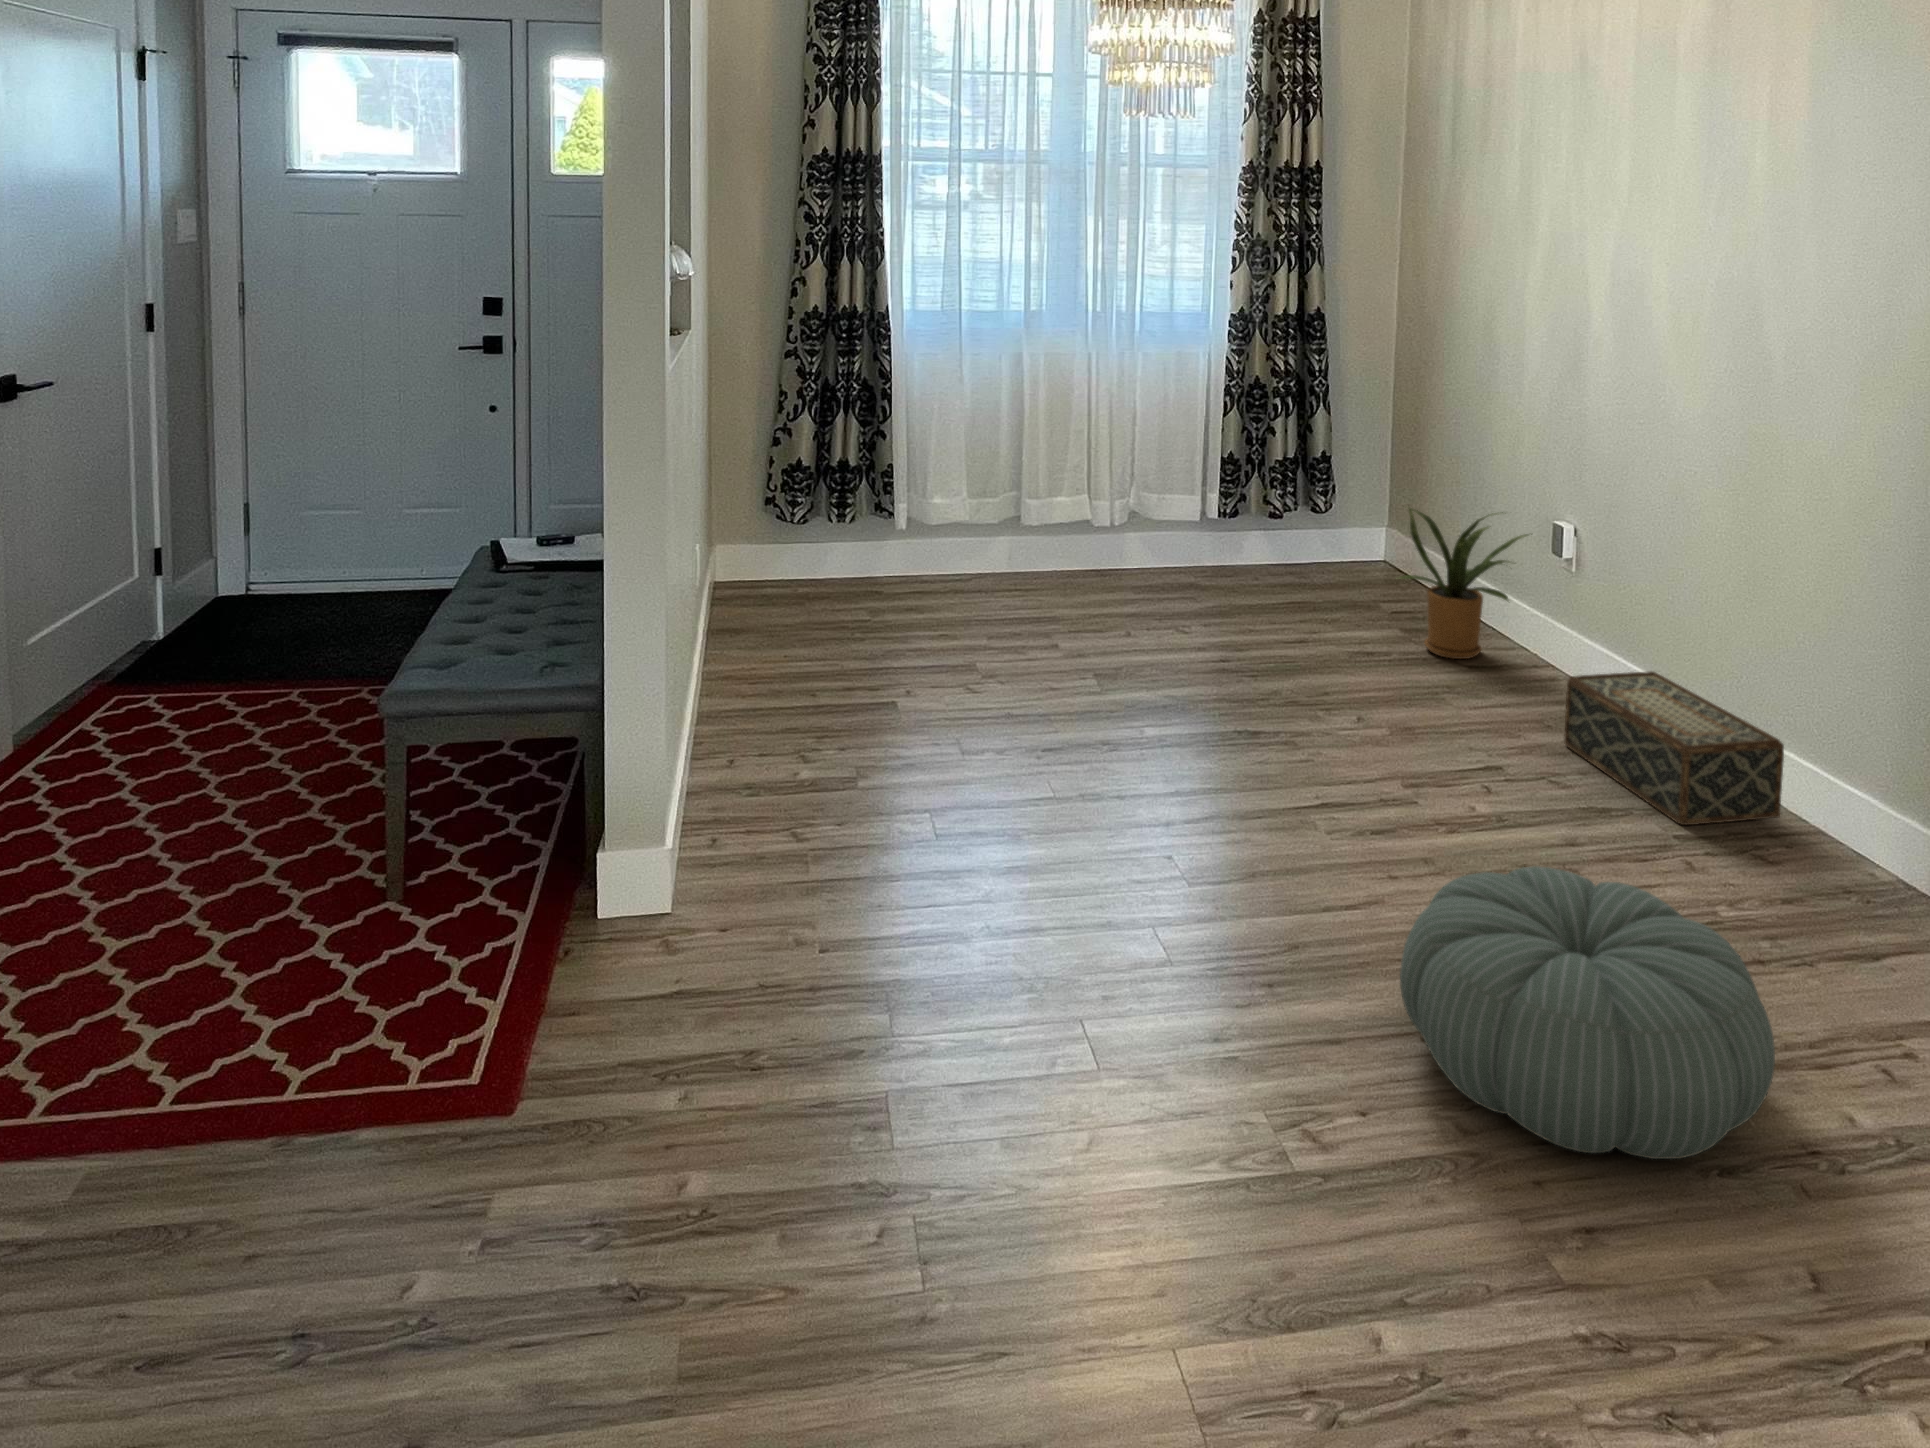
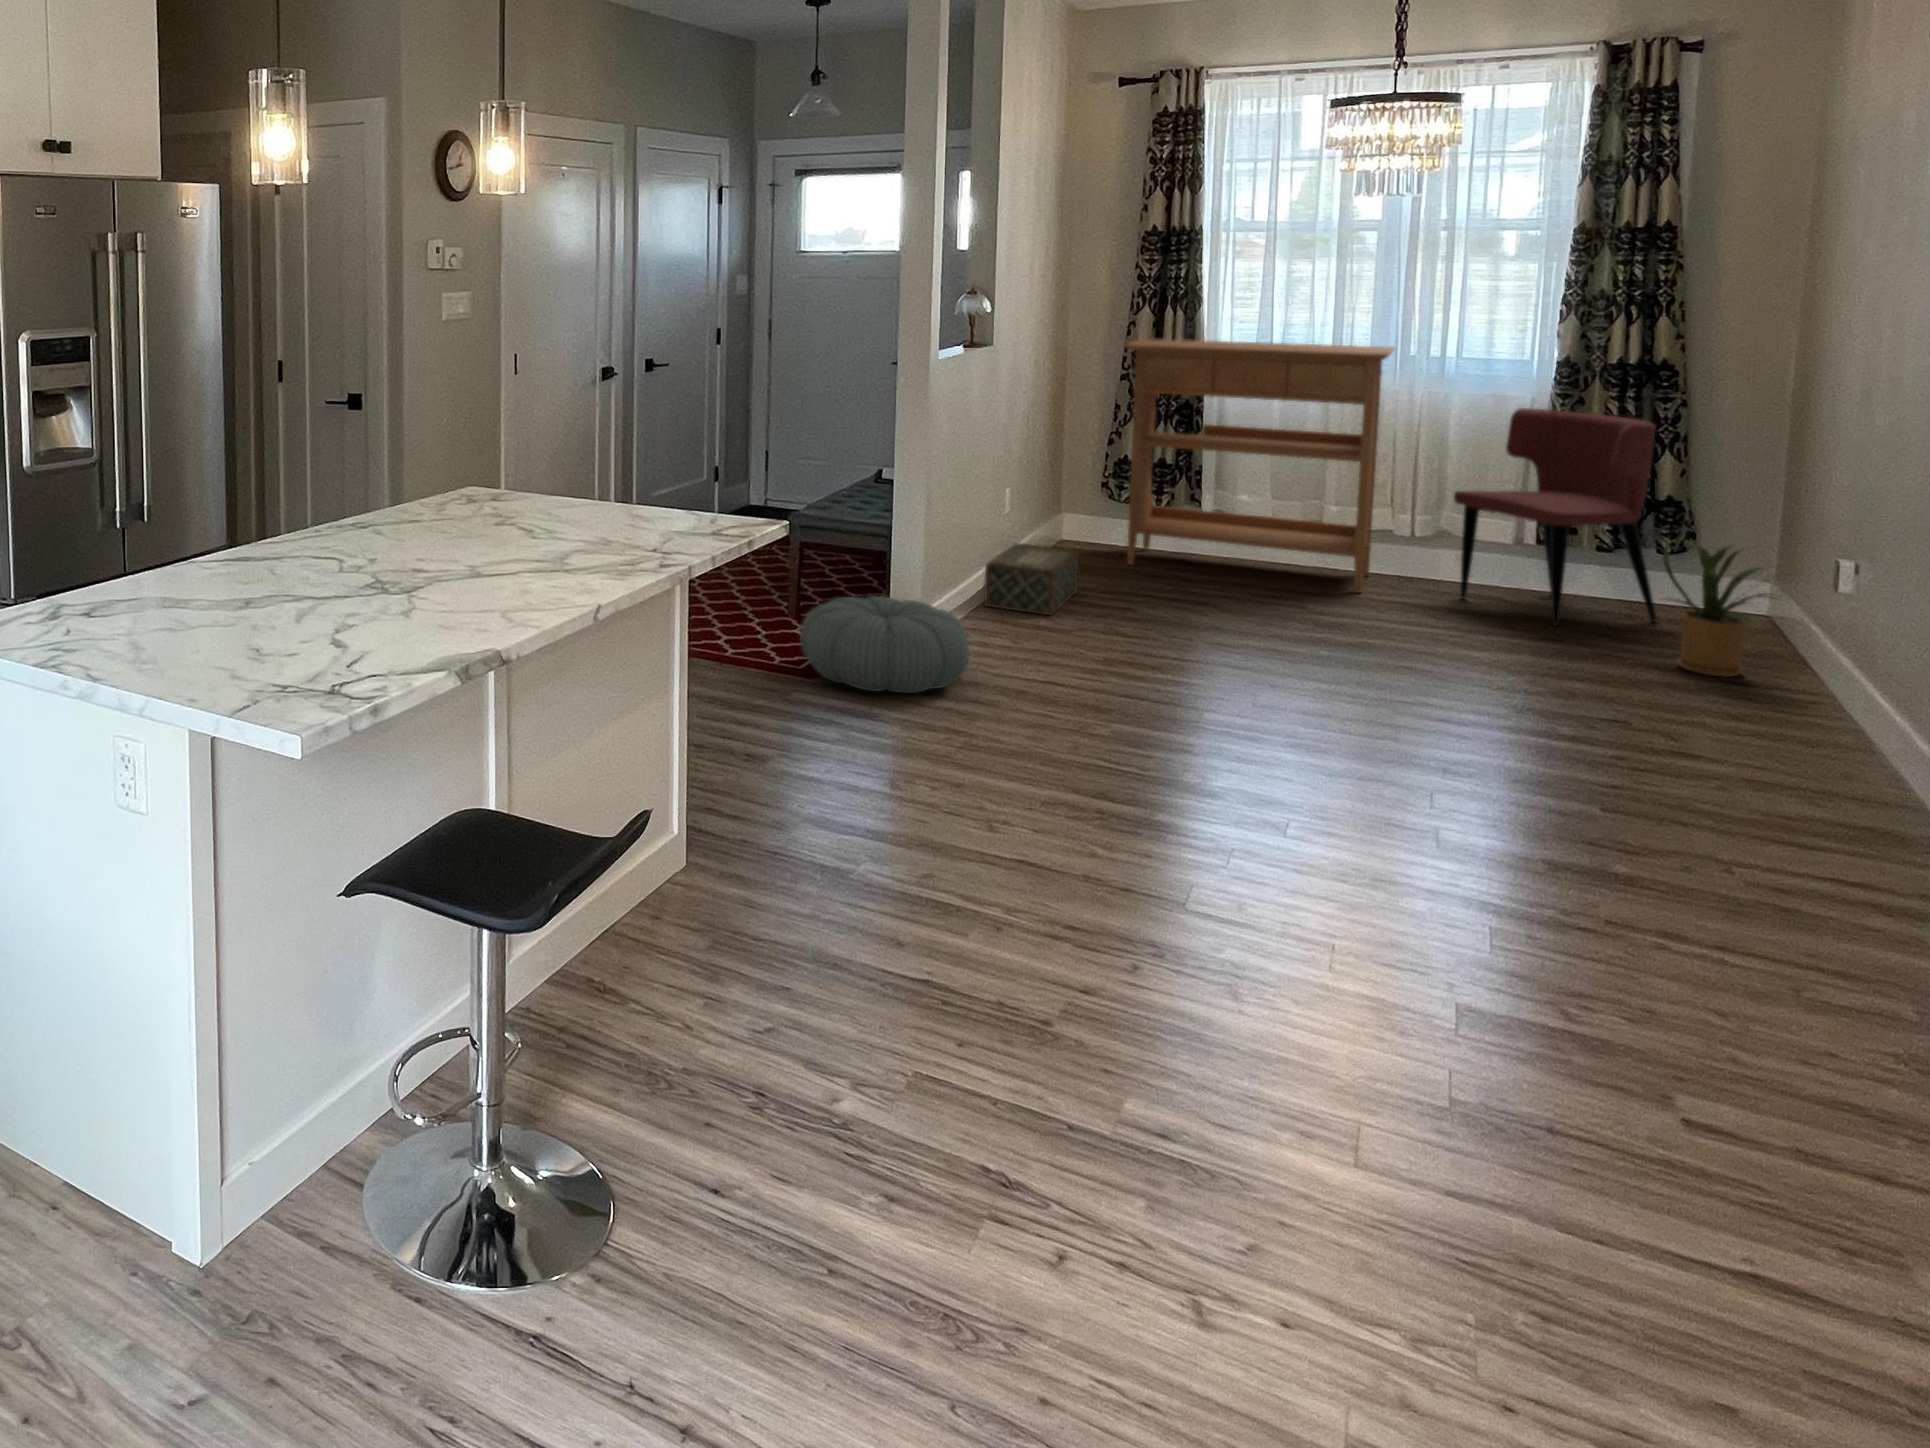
console table: none [810,301,1114,616] -> present [1124,339,1395,593]
dining chair: none [1164,367,1335,615] -> present [1454,408,1657,625]
woven basket: present [1564,671,1784,825] -> present [984,543,1079,615]
pouf: present [1400,866,1775,1159] -> present [800,596,969,693]

